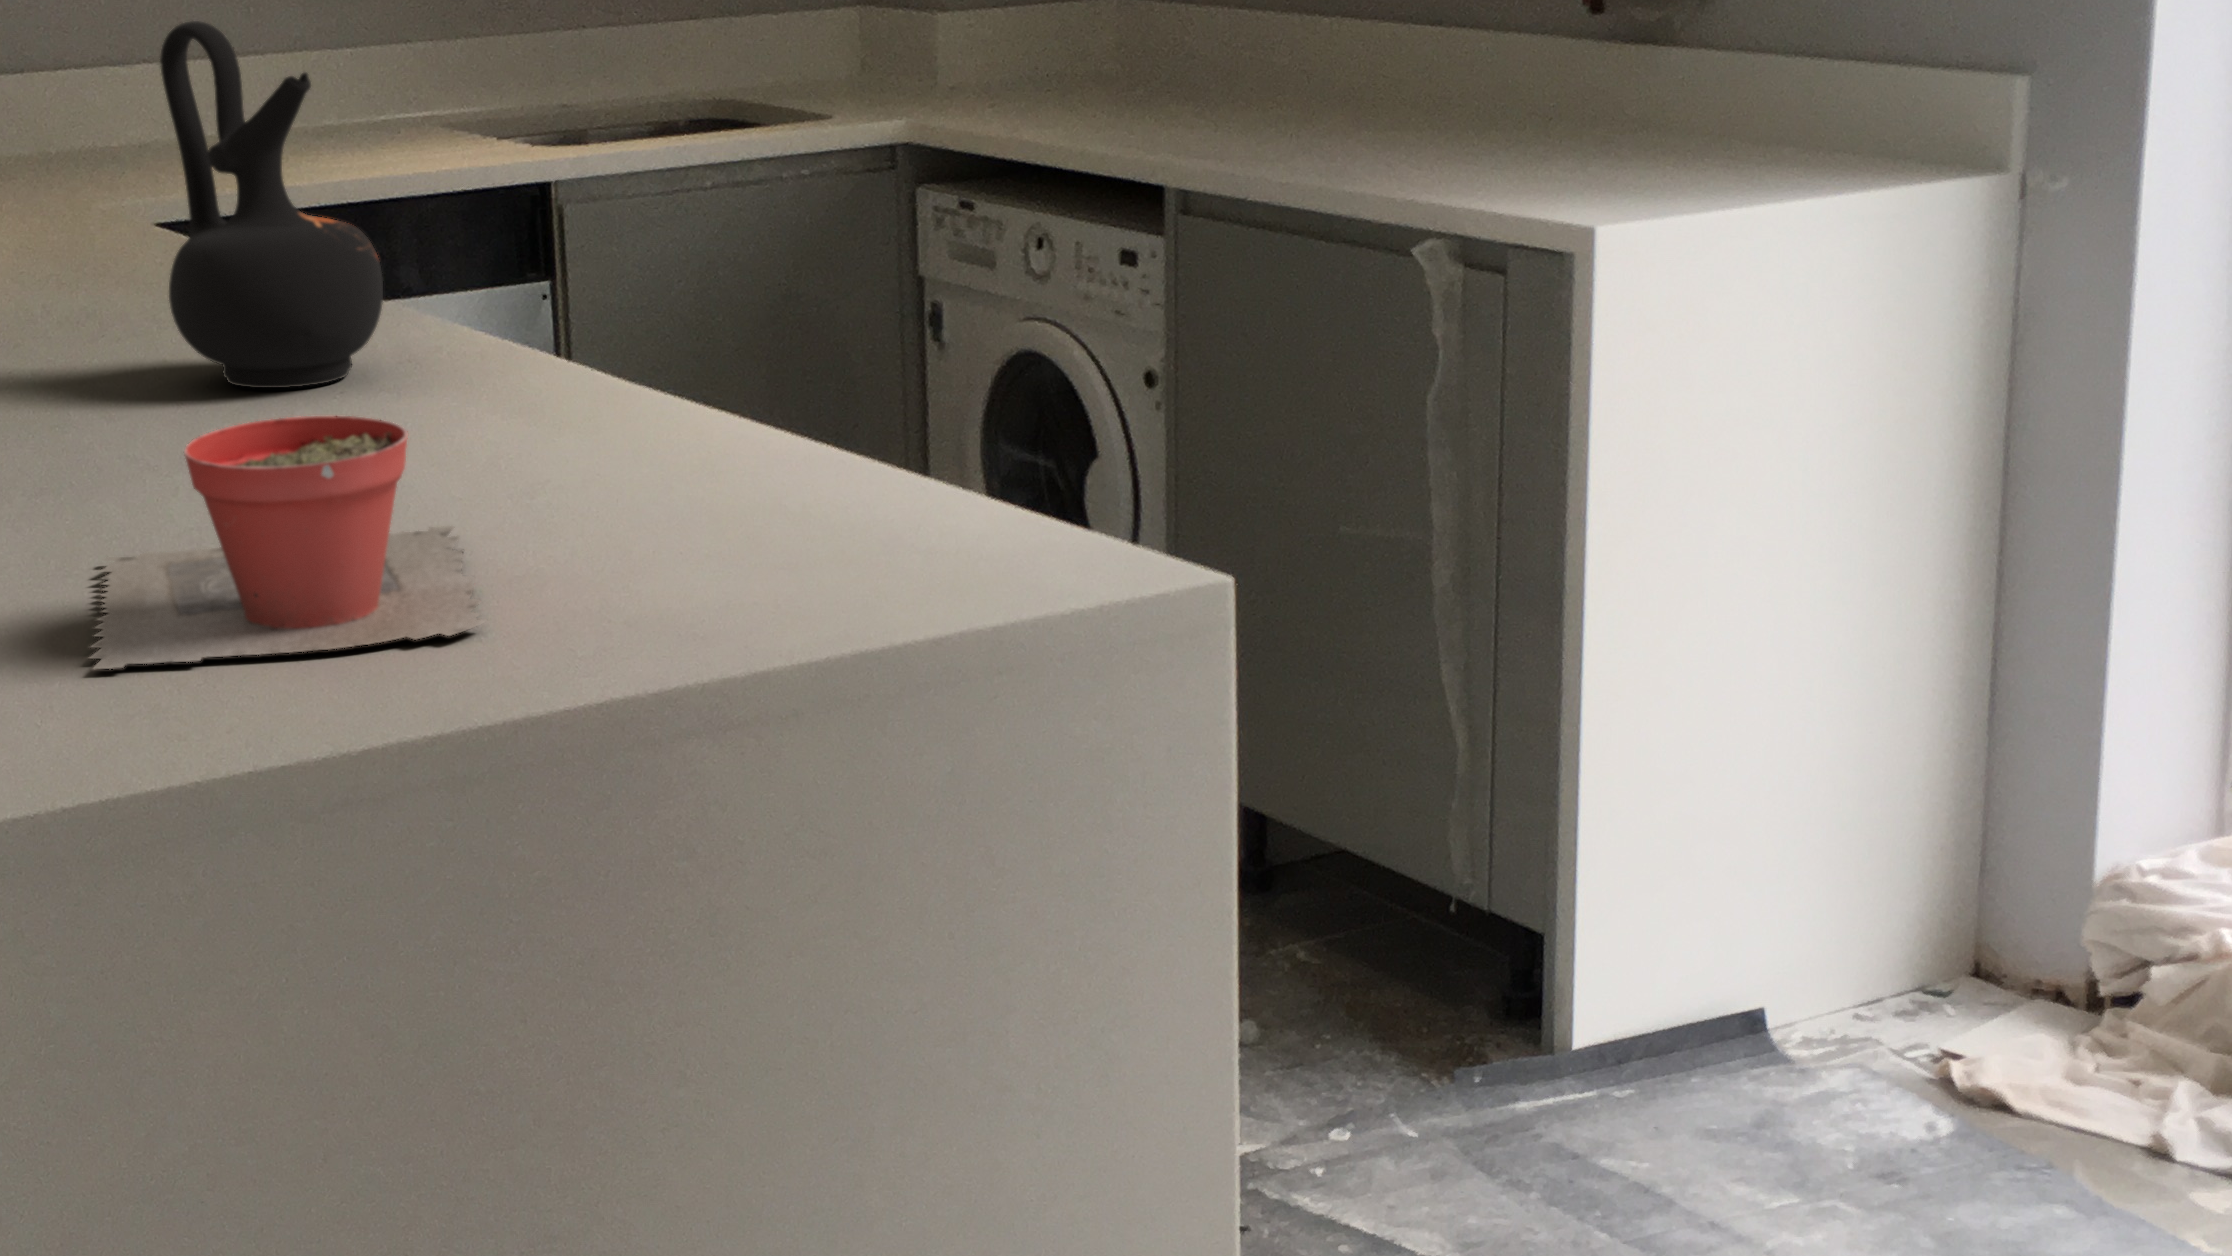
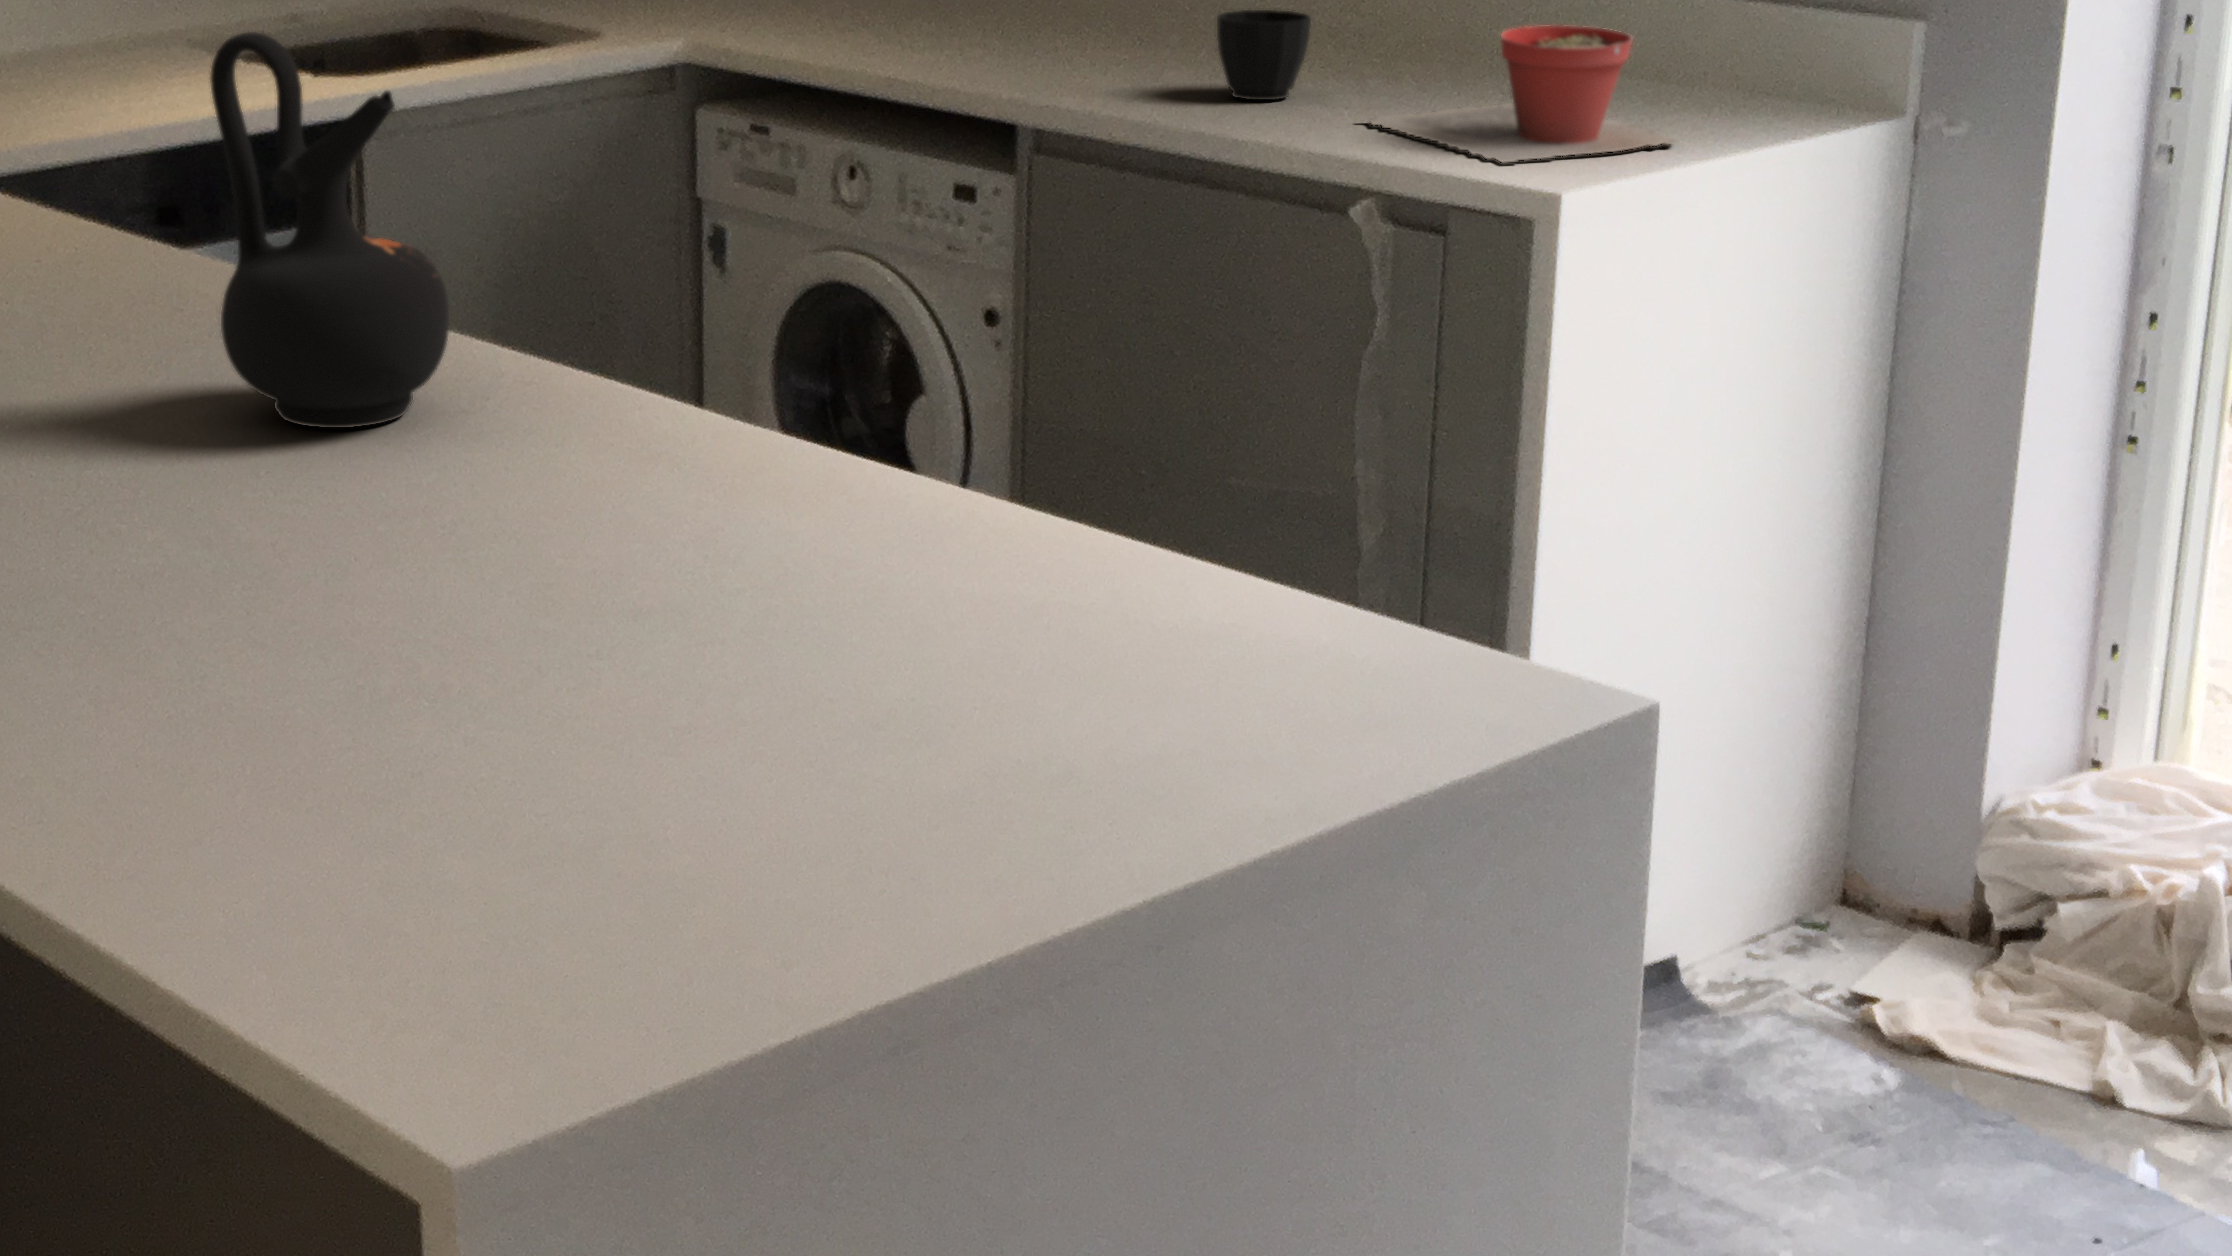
cup: none [1350,77,1438,163] -> present [1217,10,1311,100]
plant pot: present [90,416,485,670] -> present [1369,25,1676,162]

